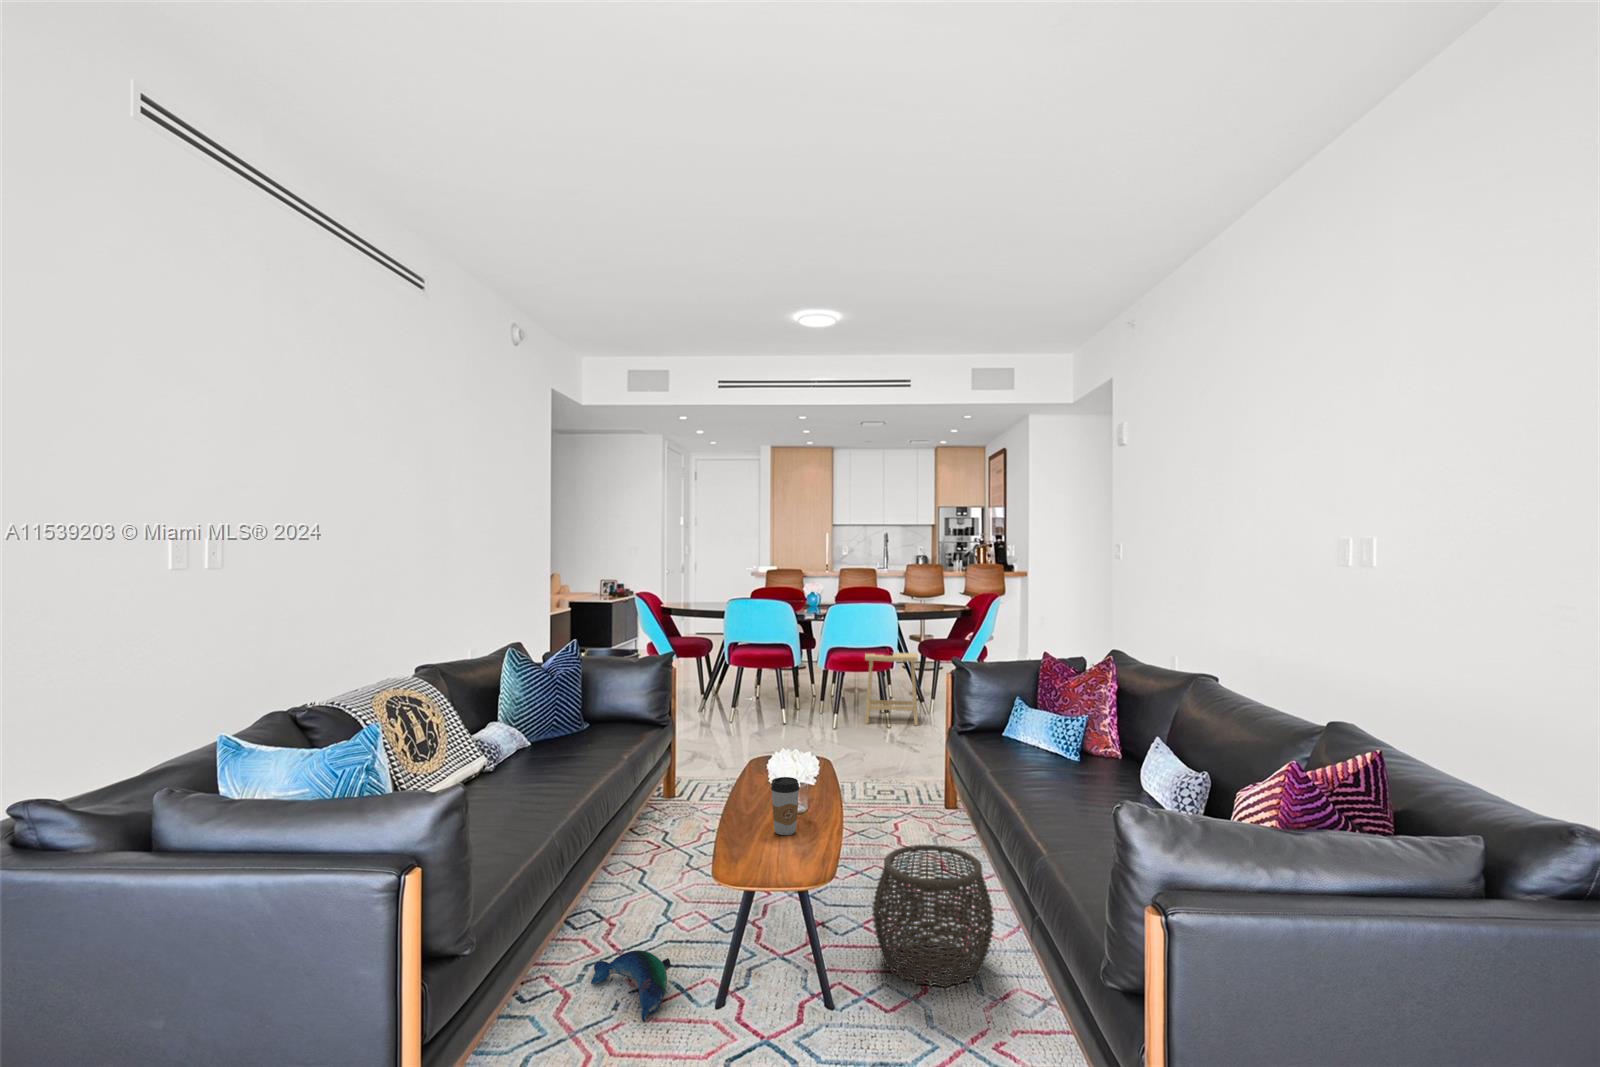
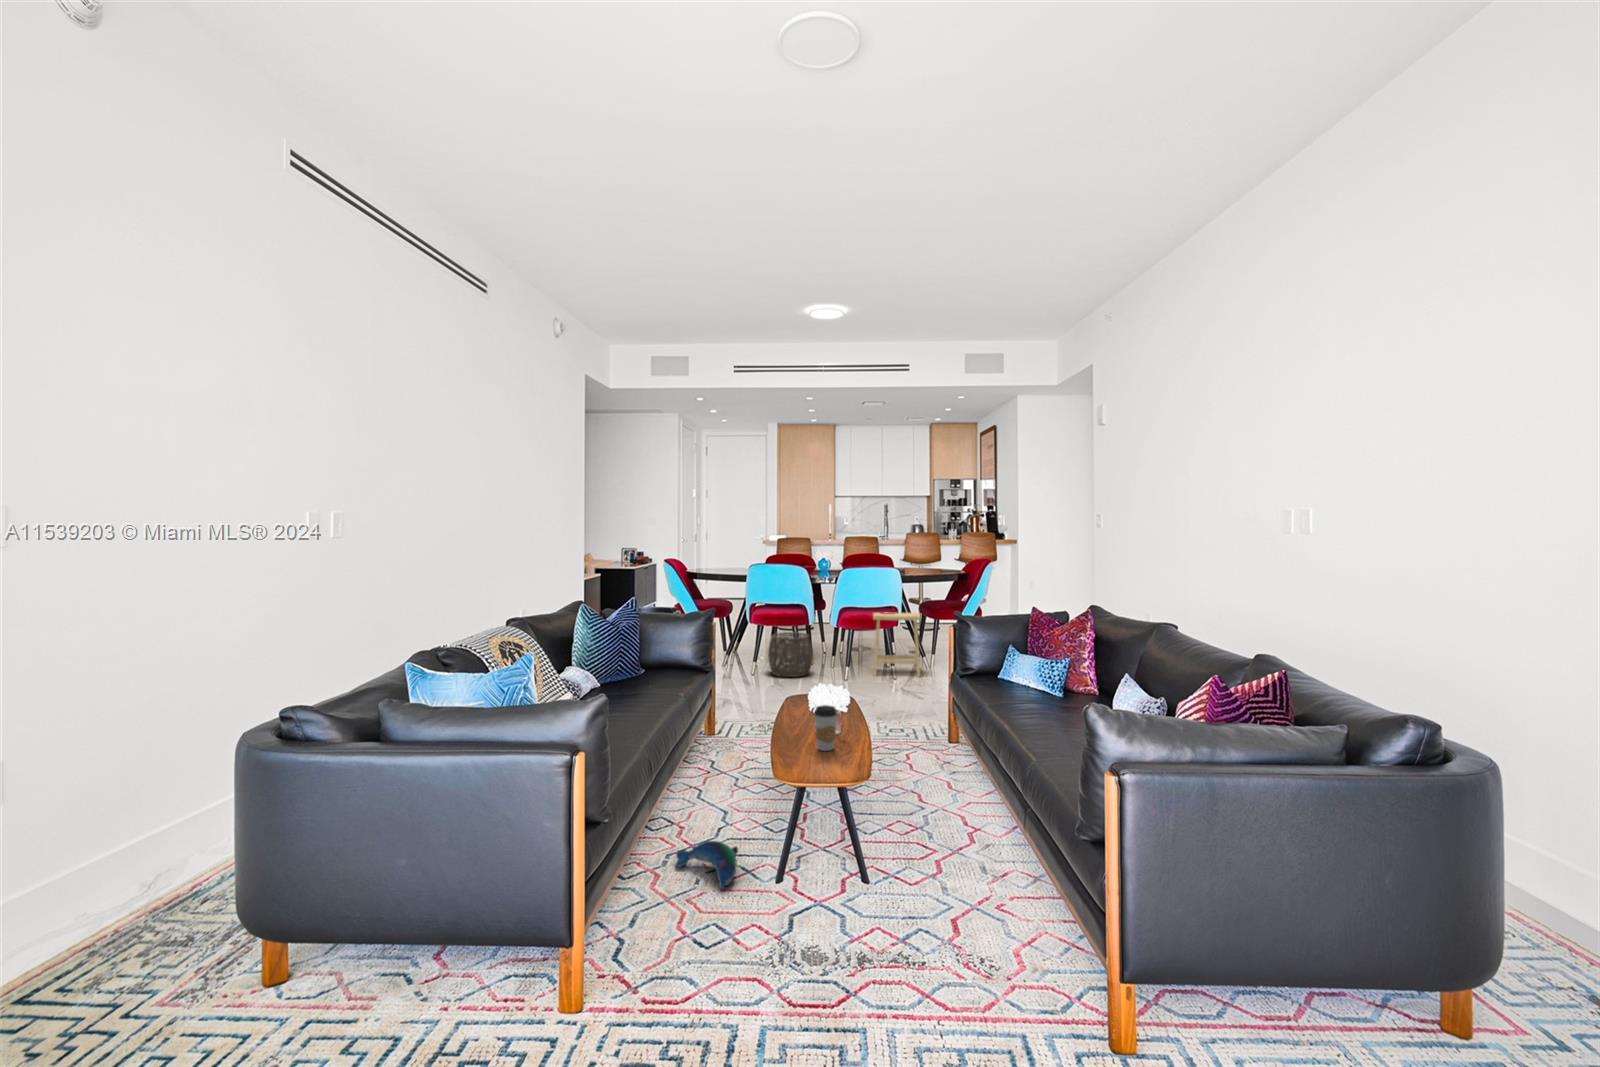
woven basket: present [872,845,994,987] -> present [768,632,813,677]

